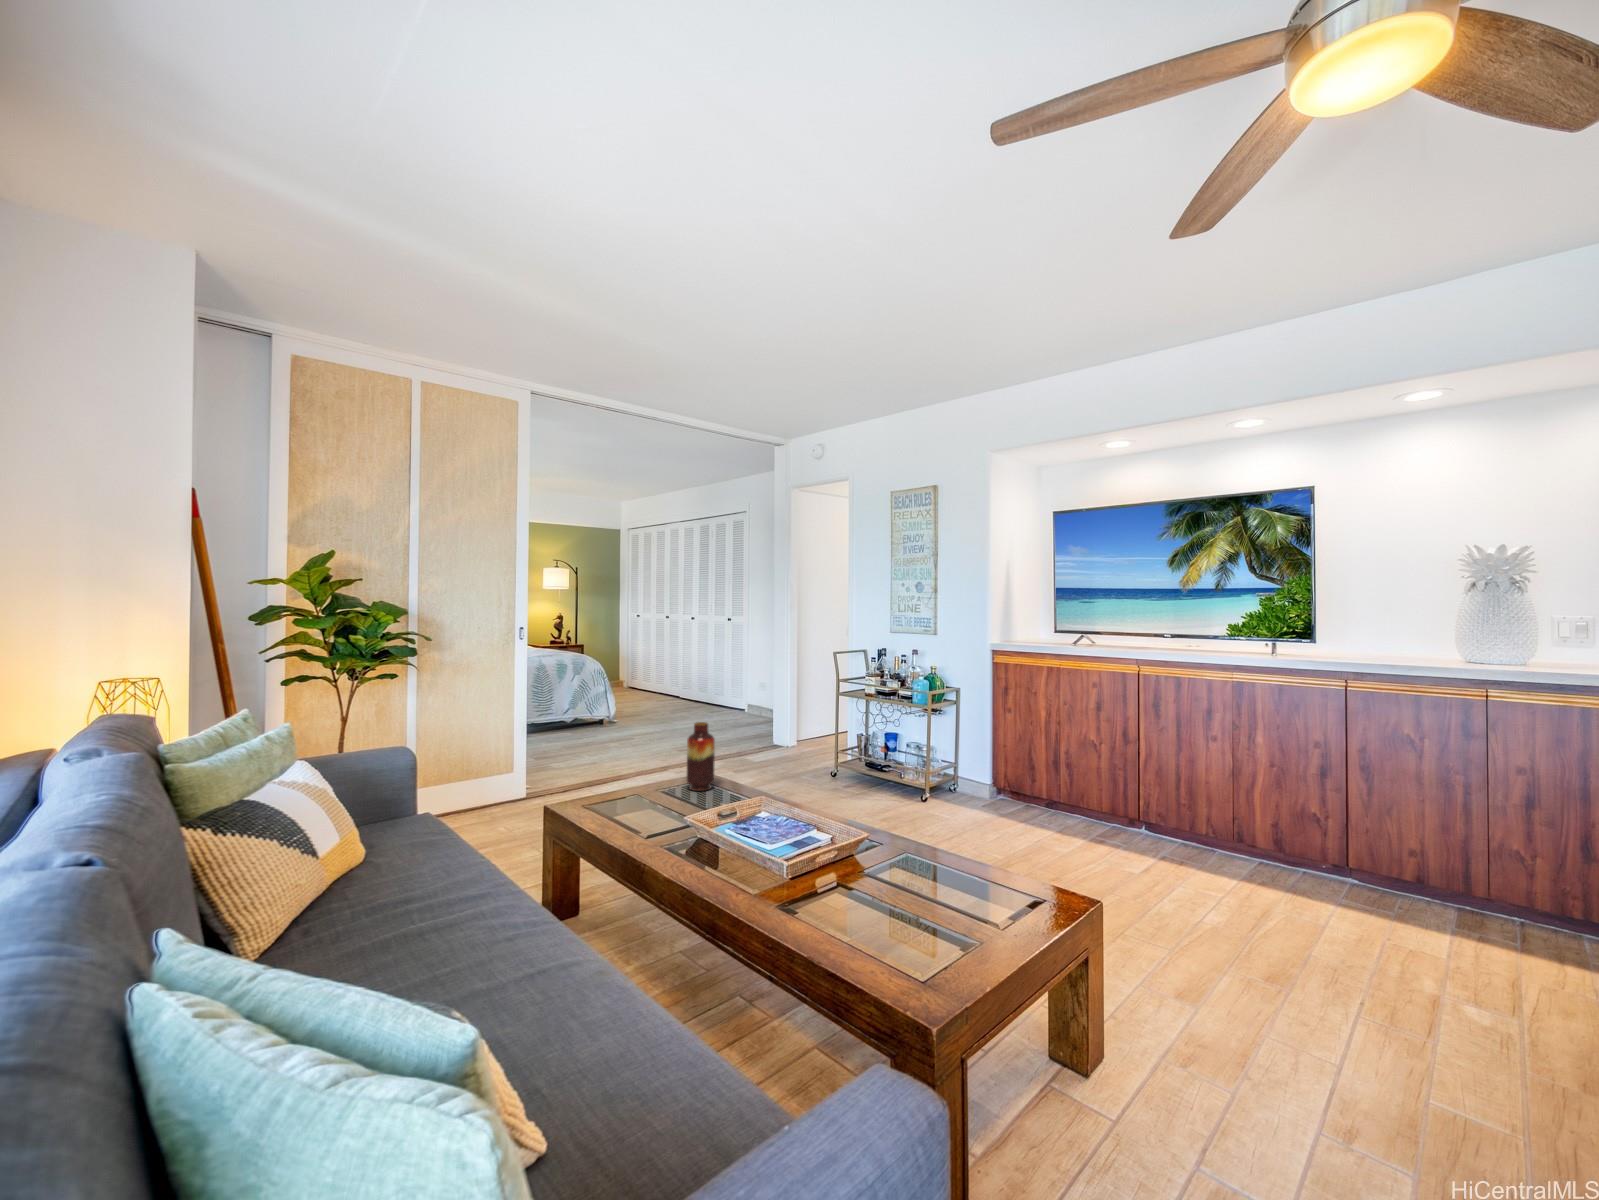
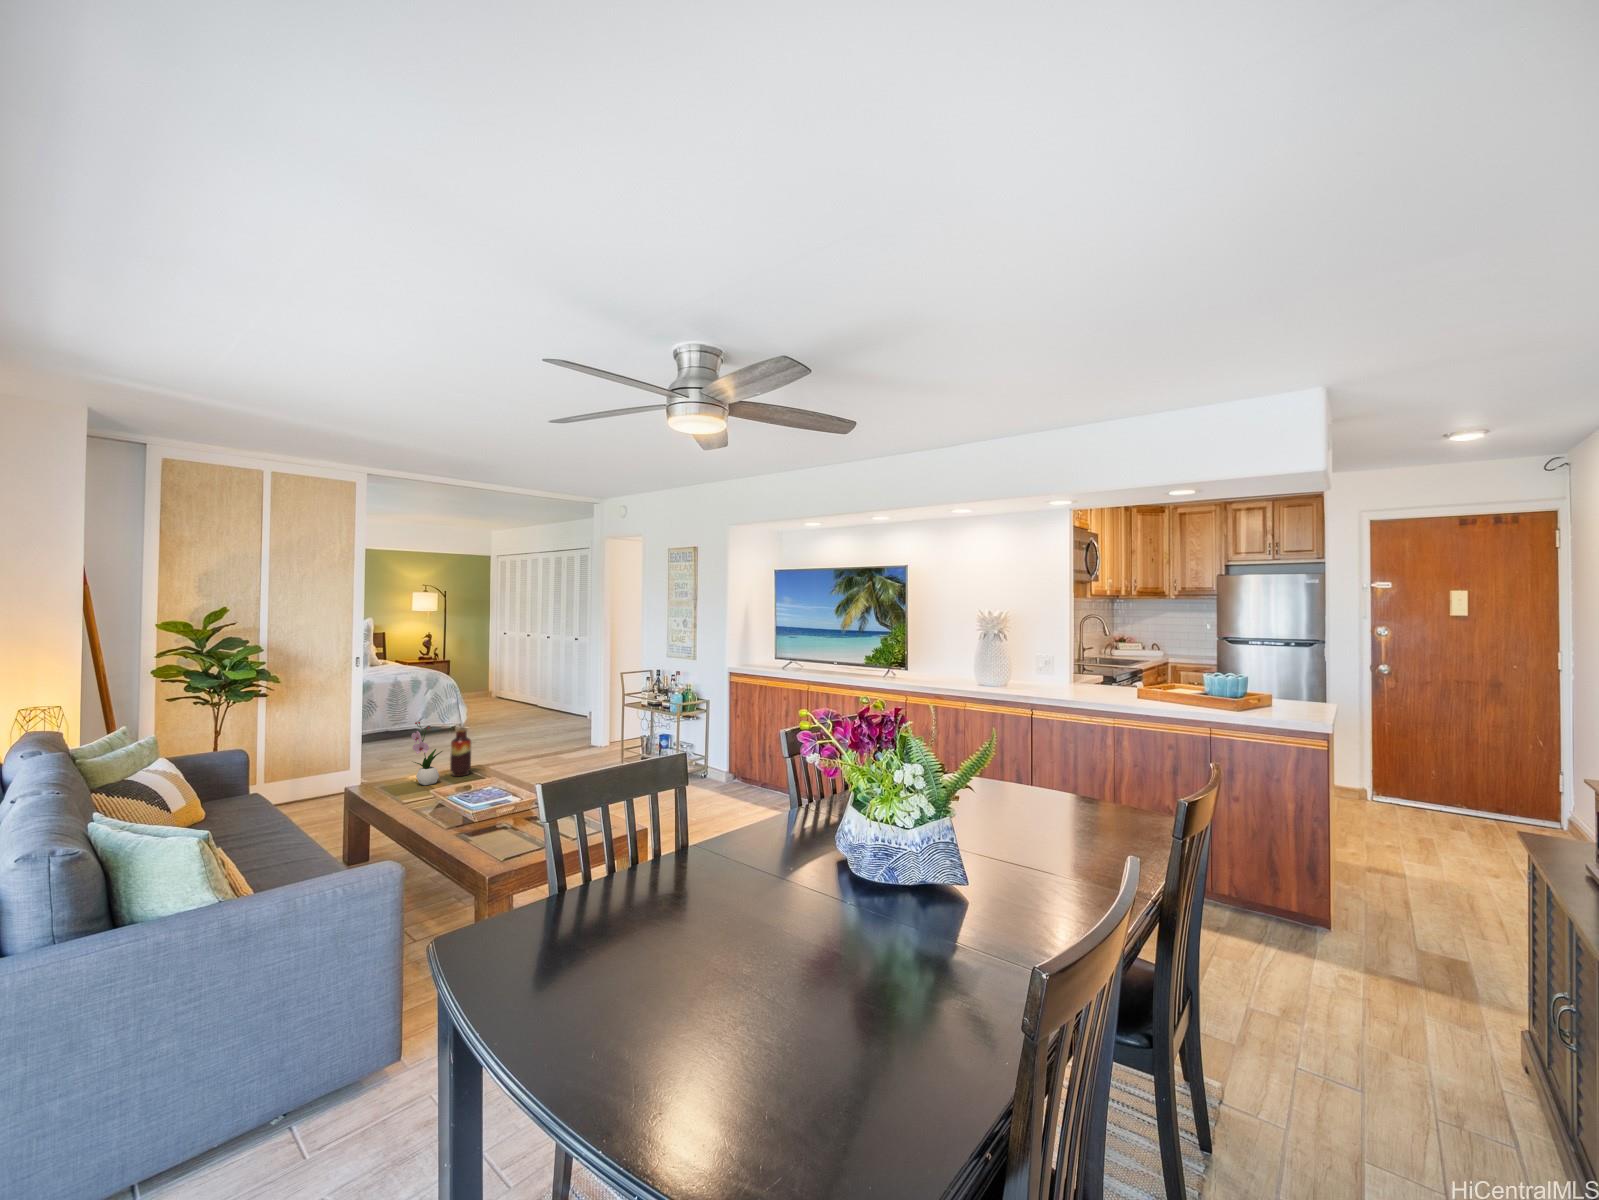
flower arrangement: none [643,709,687,805] -> present [411,722,442,785]

